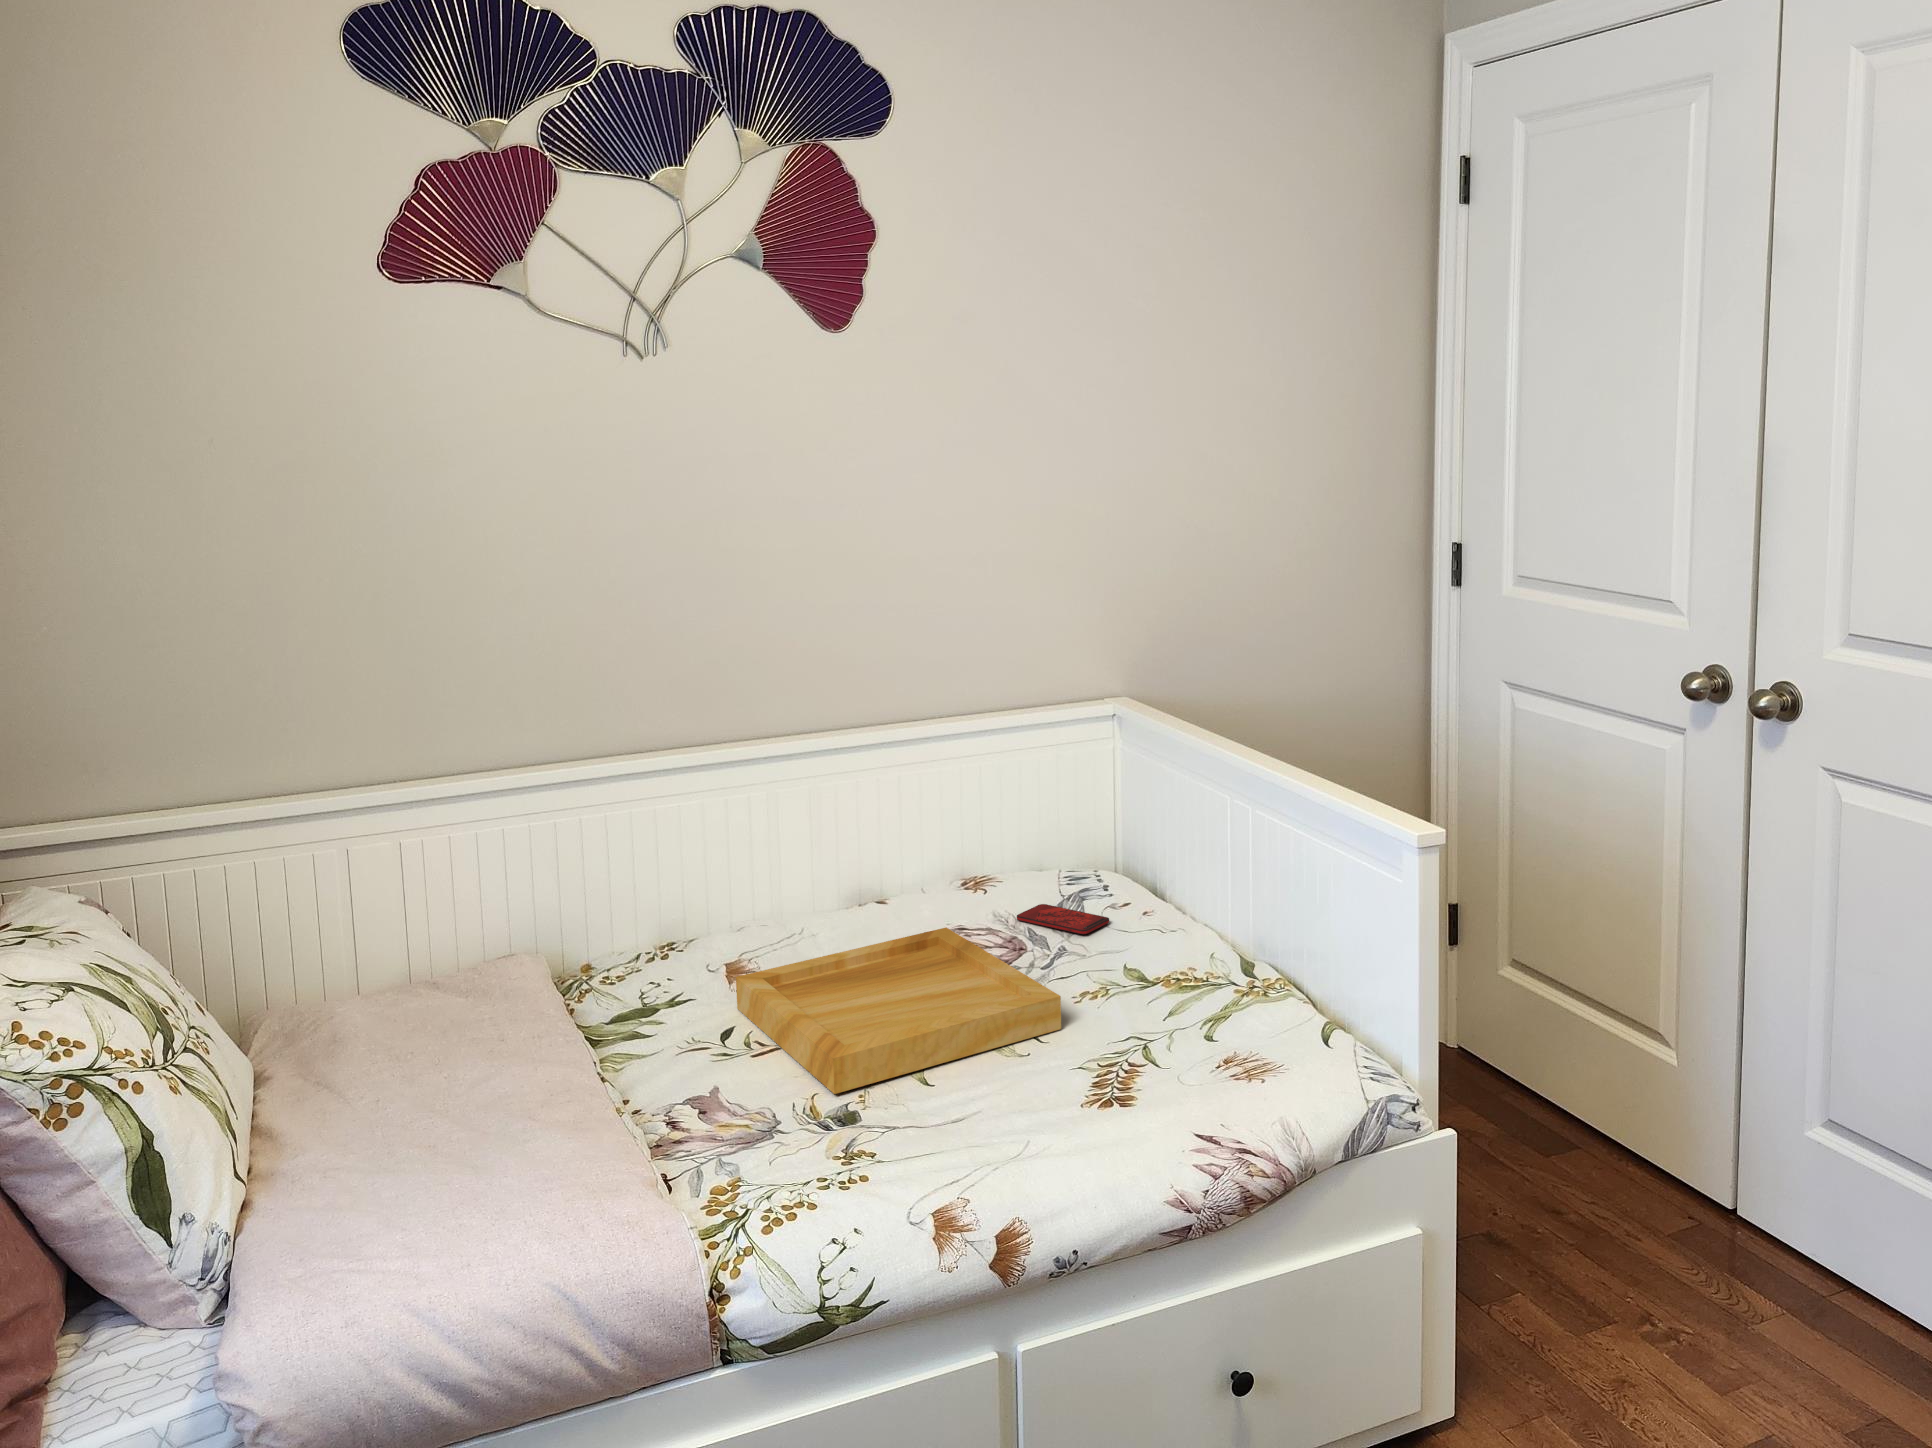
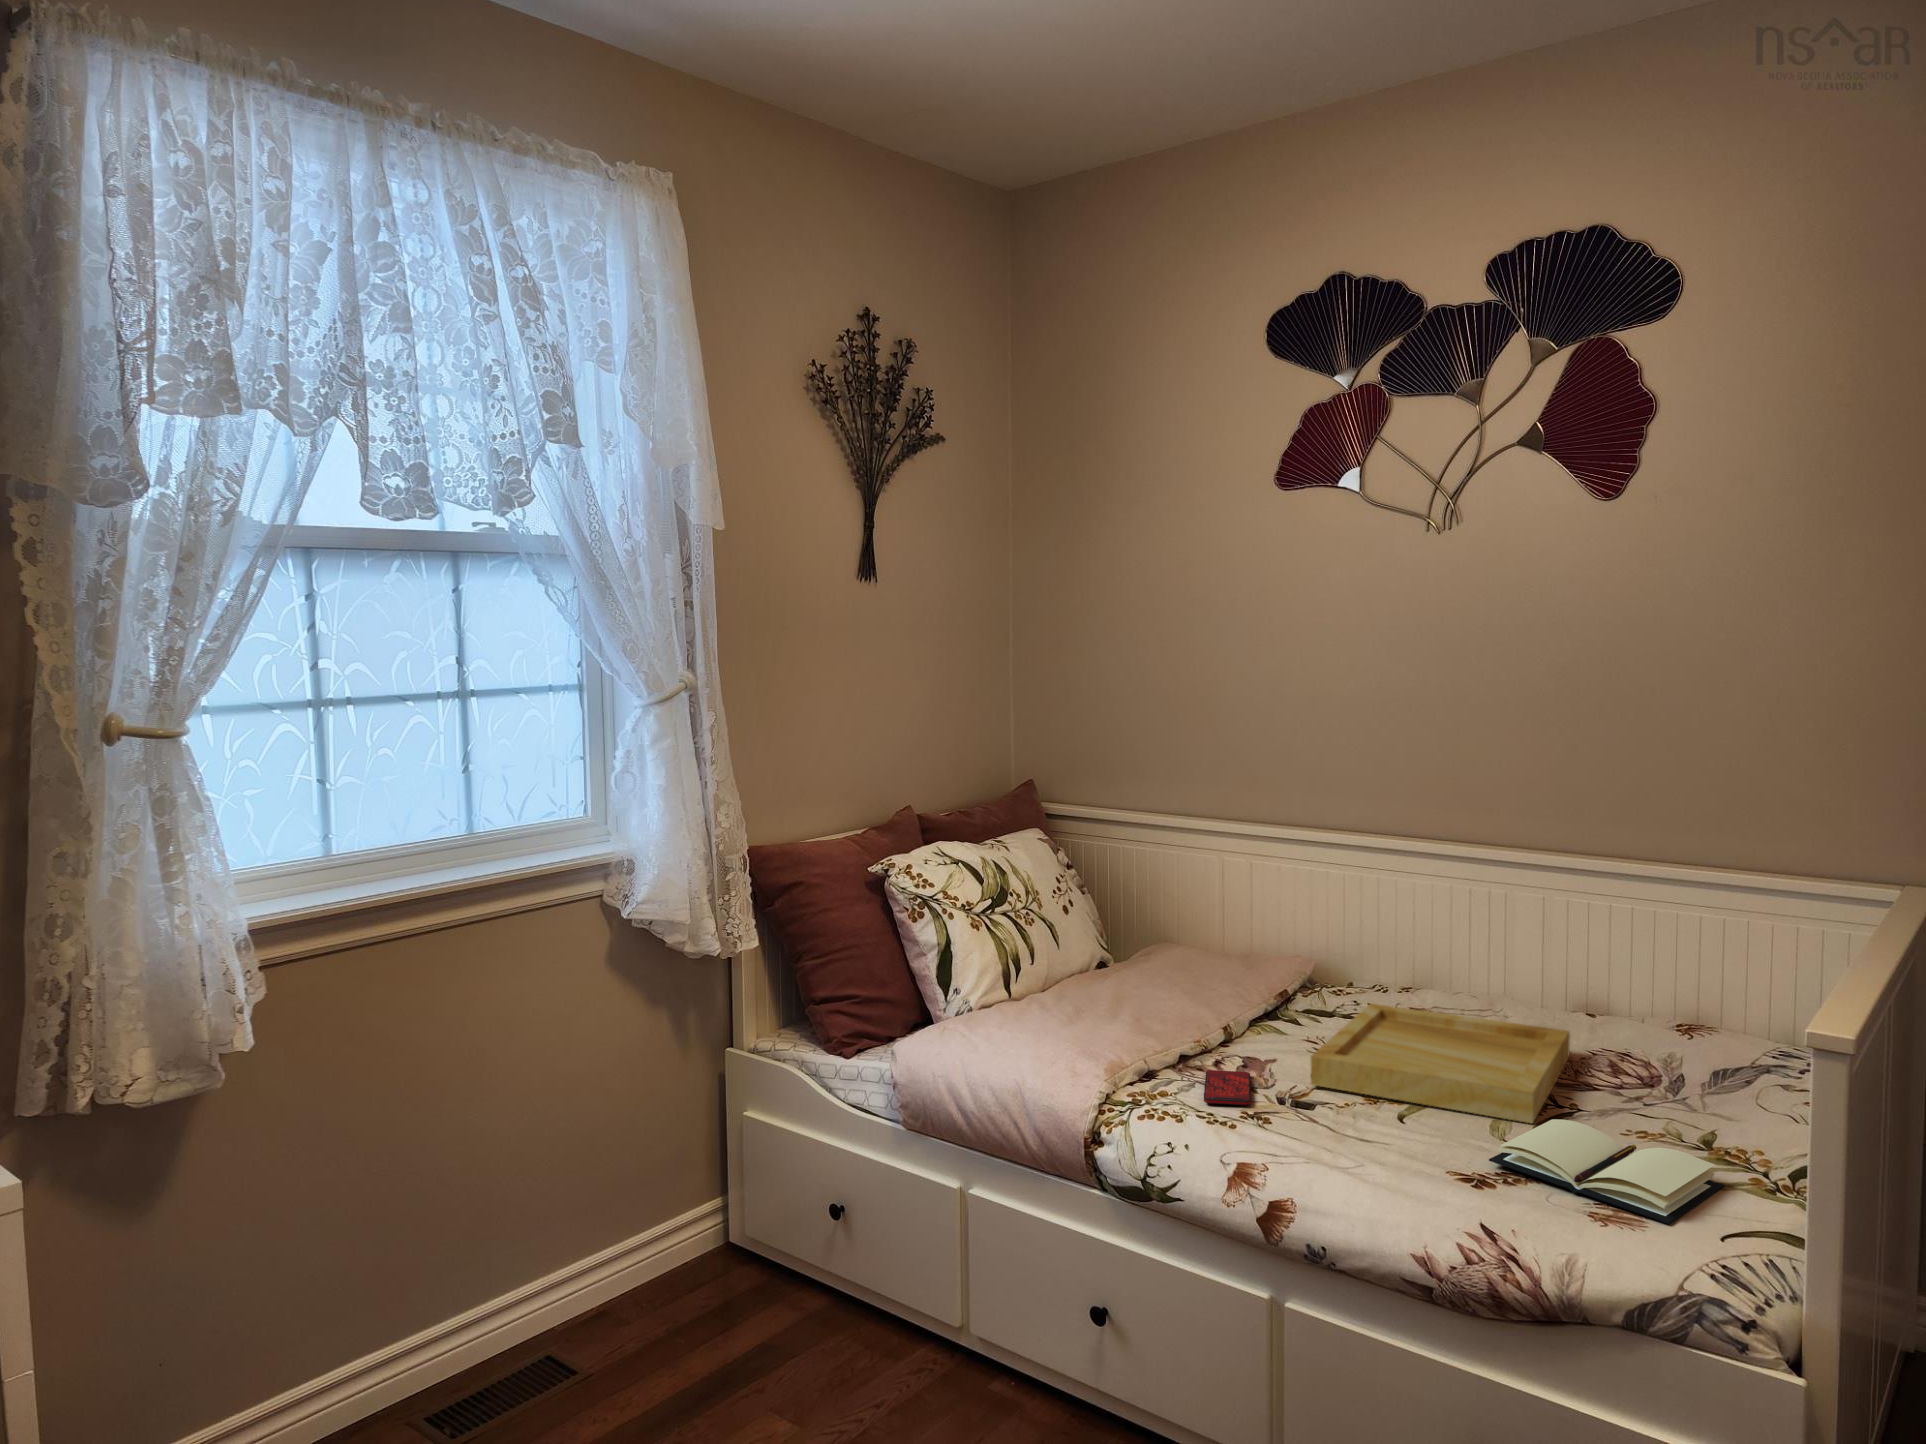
smartphone: present [1017,904,1109,934] -> present [1204,1070,1251,1105]
book: none [1088,993,1294,1078] -> present [1489,1119,1725,1224]

